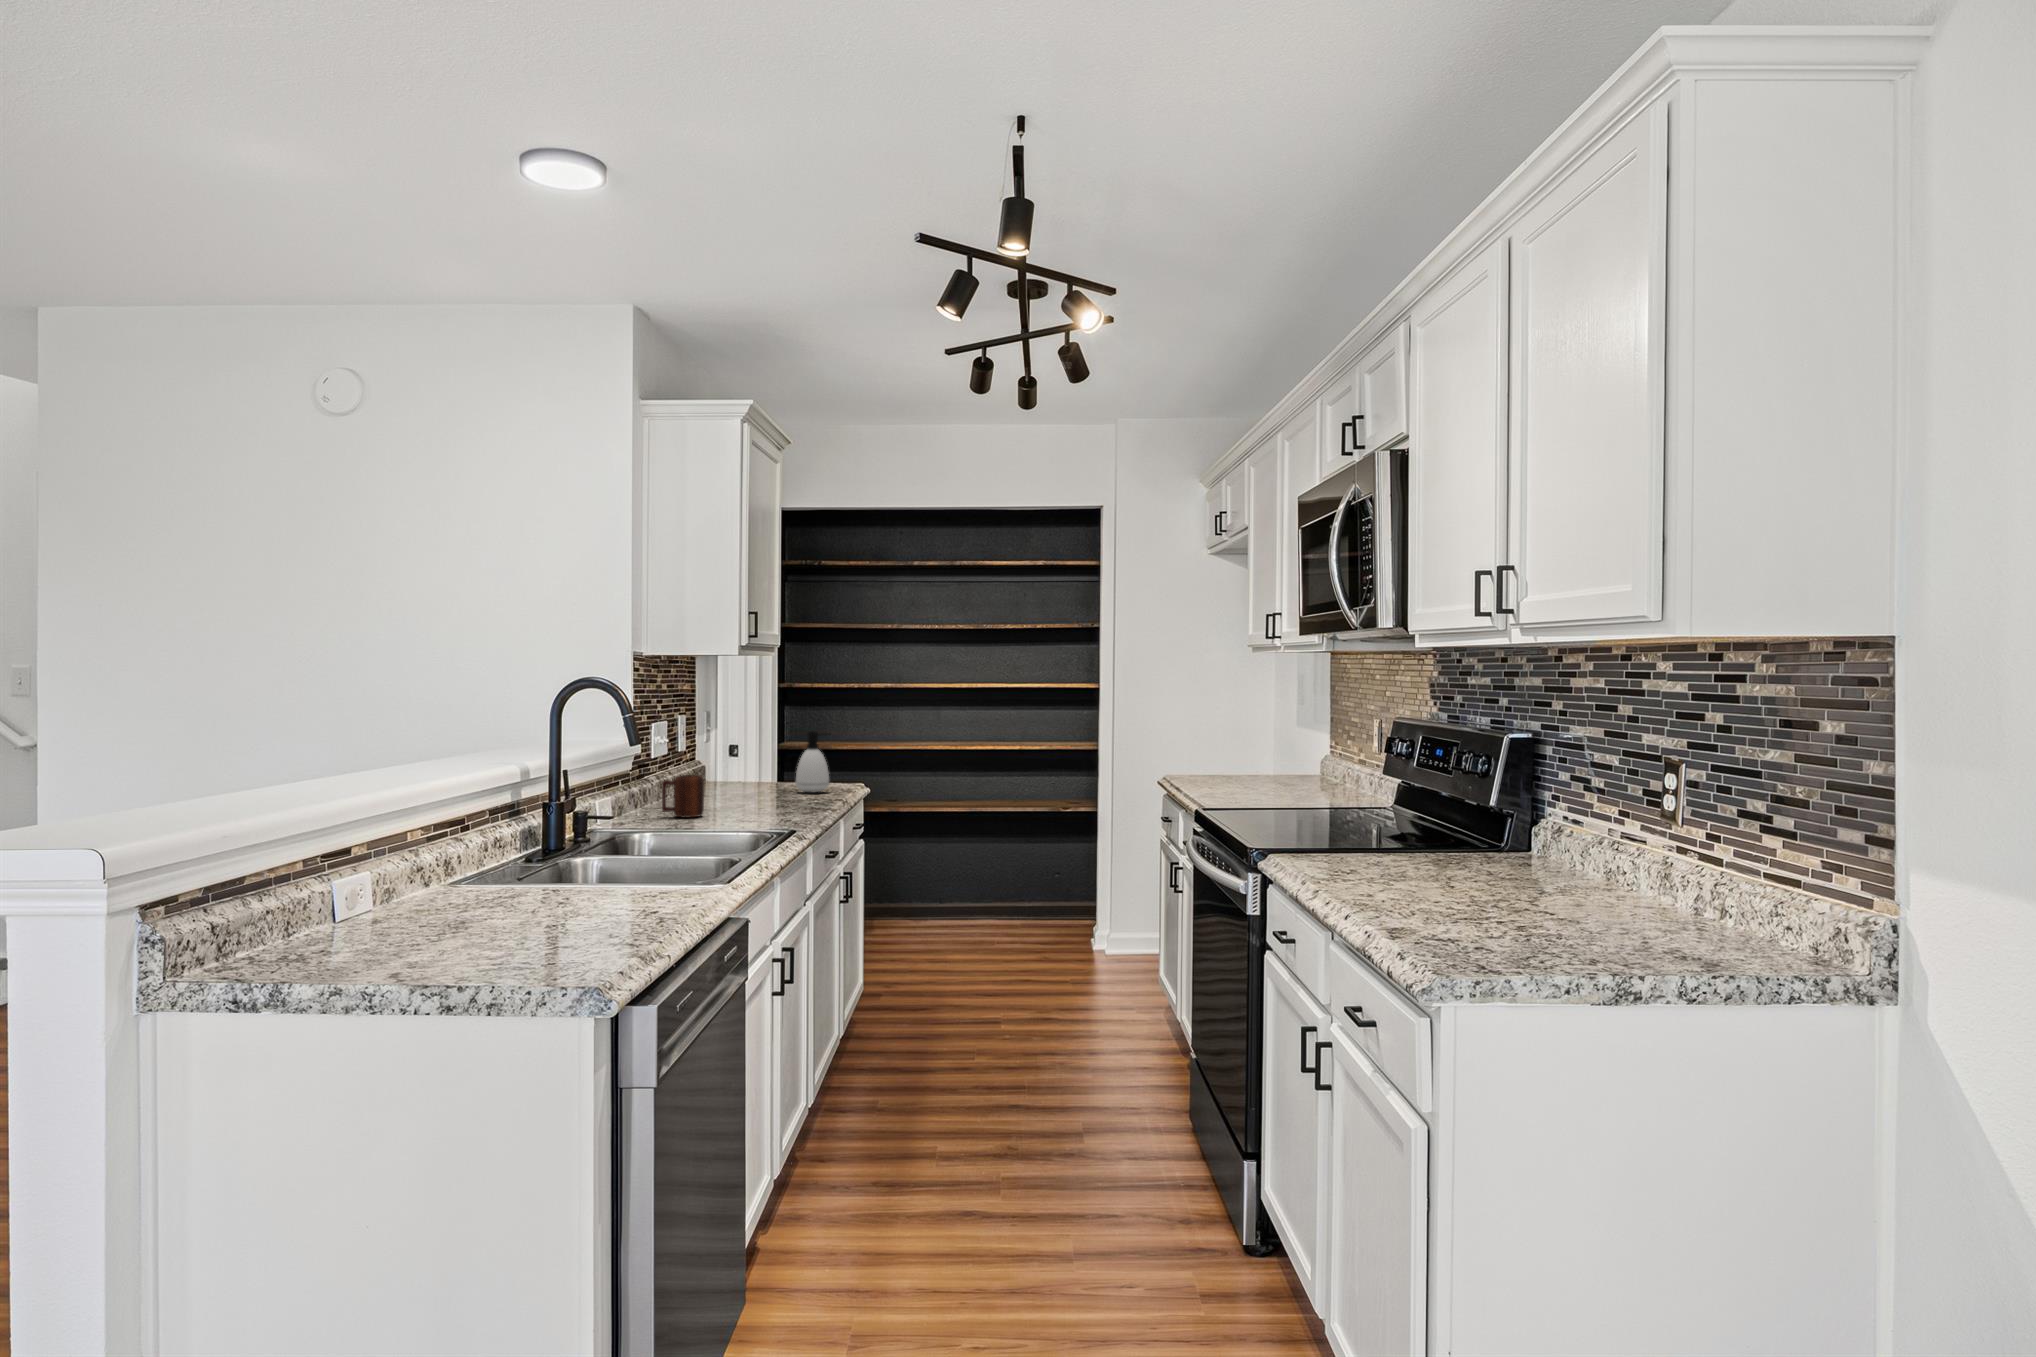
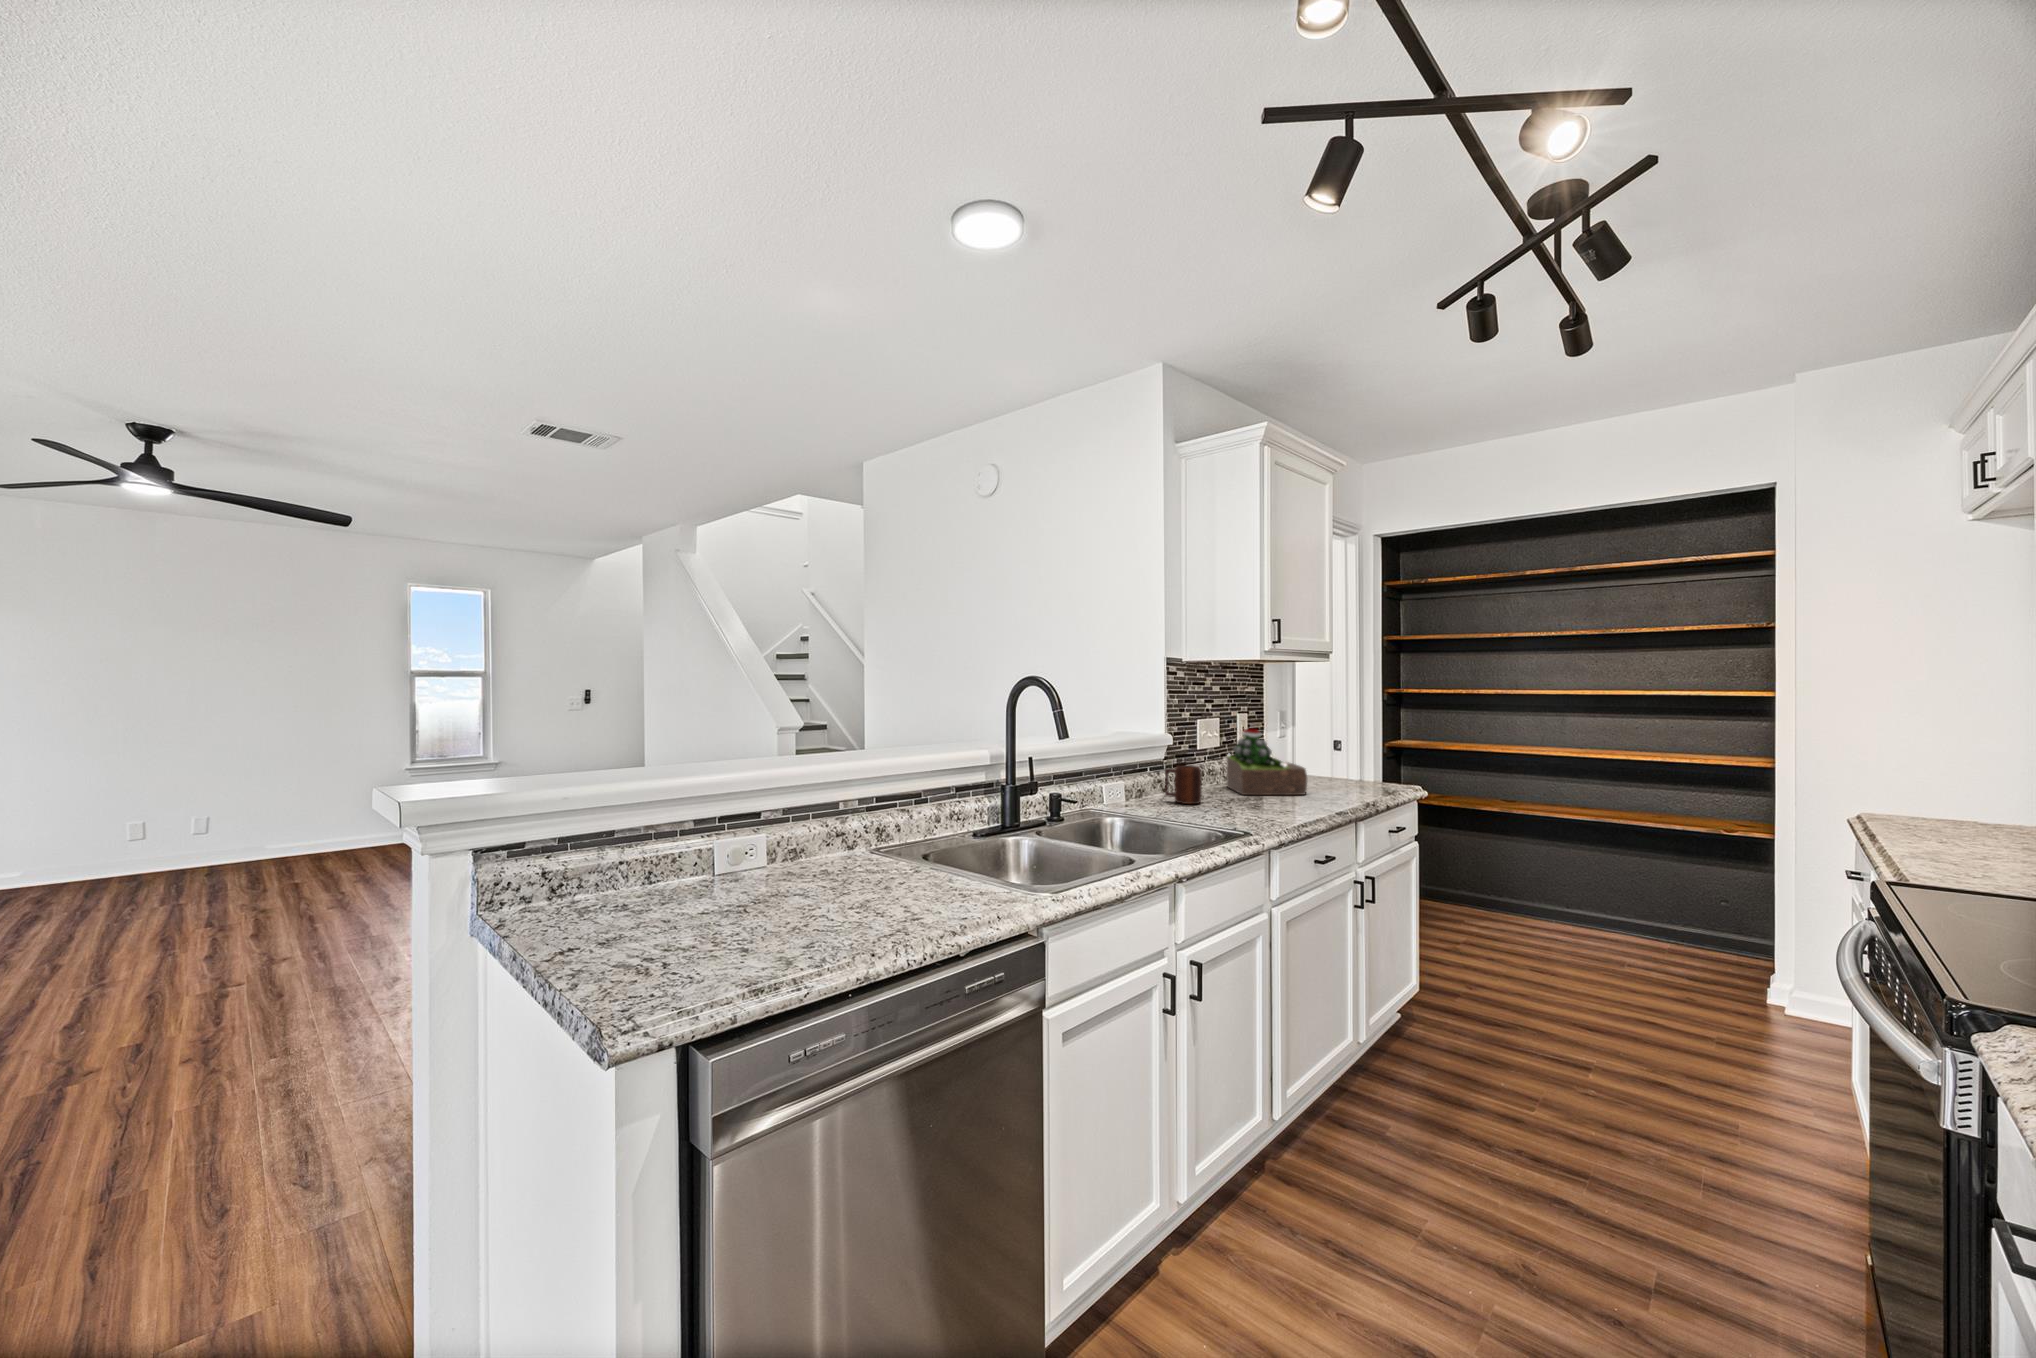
soap dispenser: present [796,730,829,792] -> none [1328,730,1363,790]
succulent plant: none [698,733,787,805] -> present [1227,729,1307,795]

